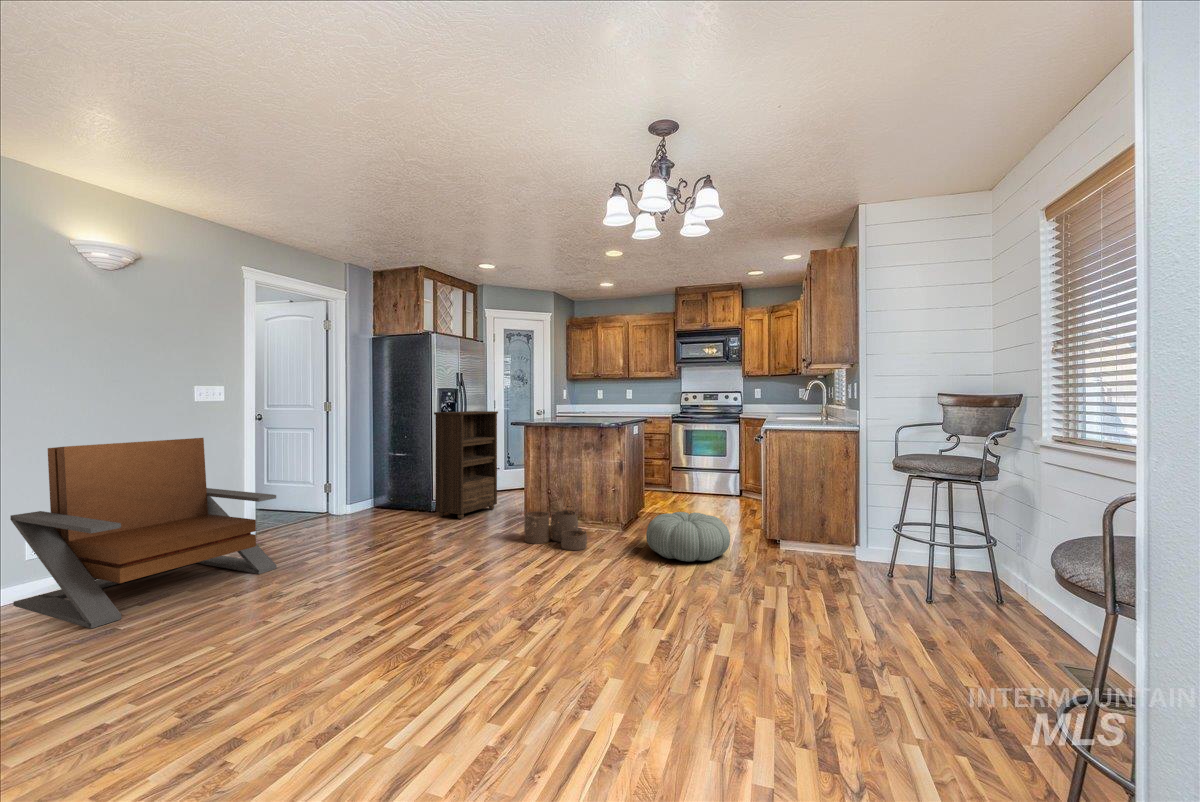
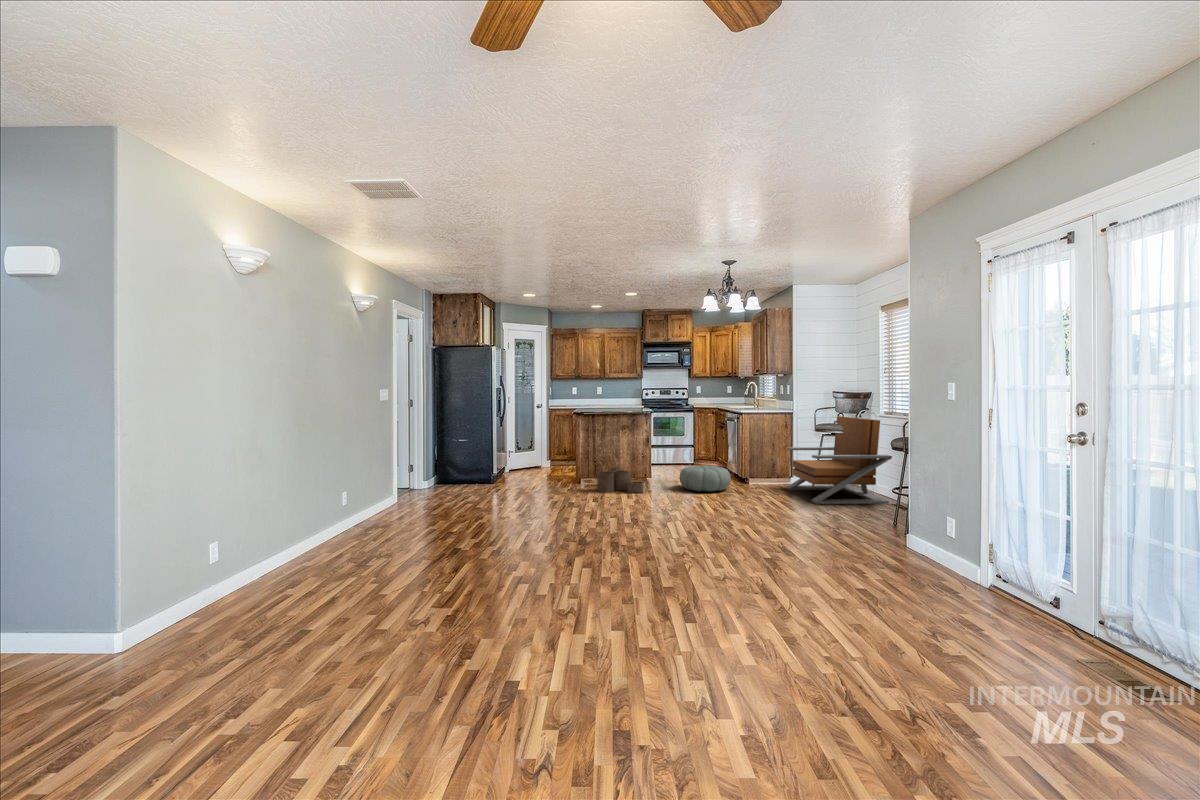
bookshelf: present [434,411,498,519] -> none [502,405,538,486]
lounge chair: present [10,438,277,628] -> present [787,416,892,504]

